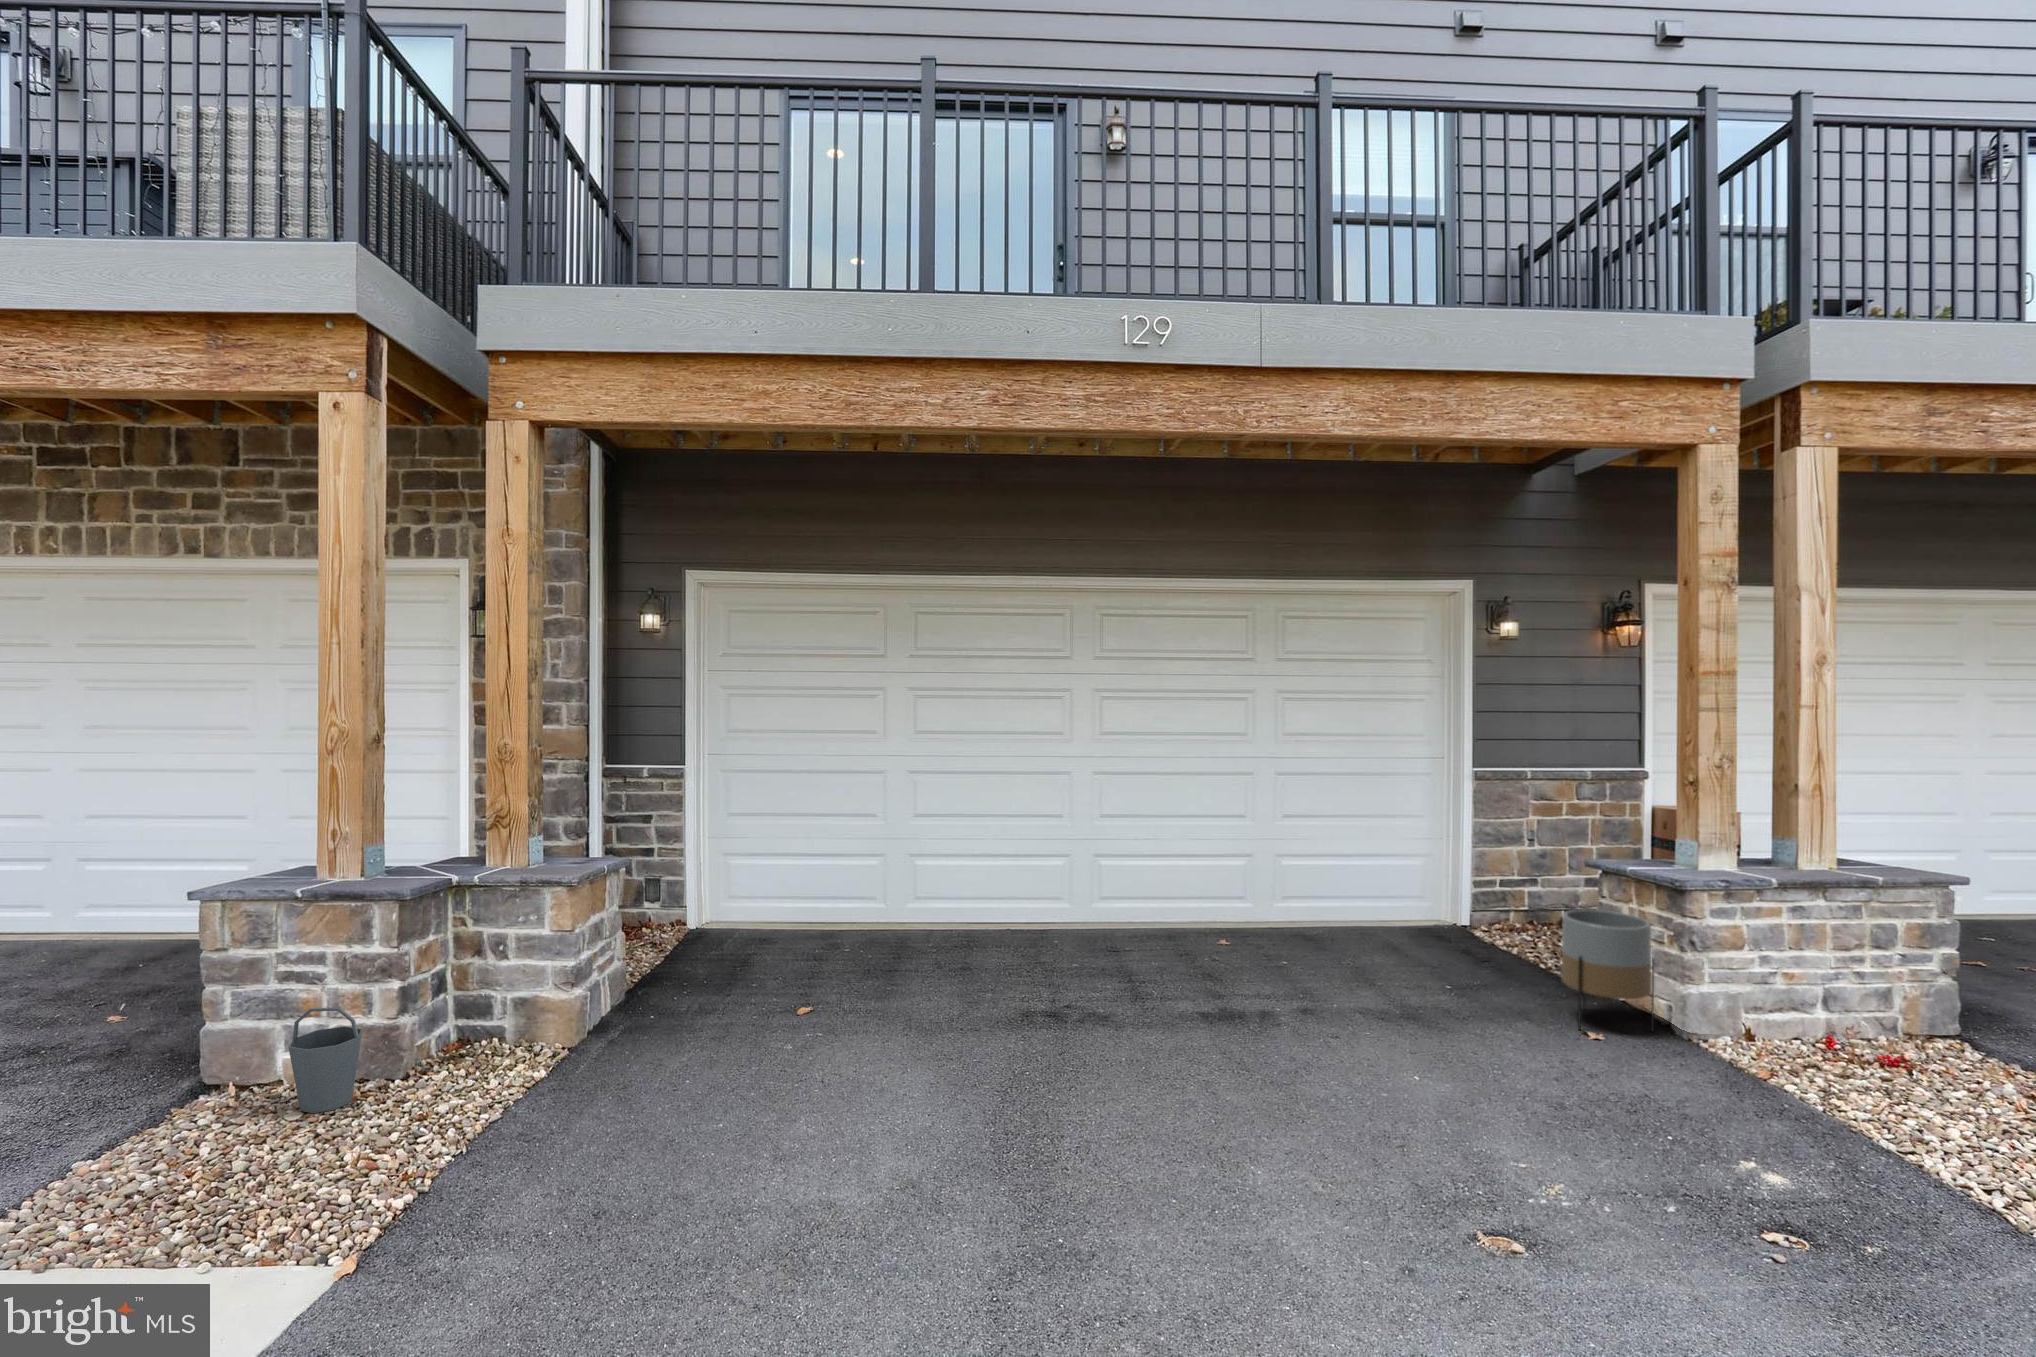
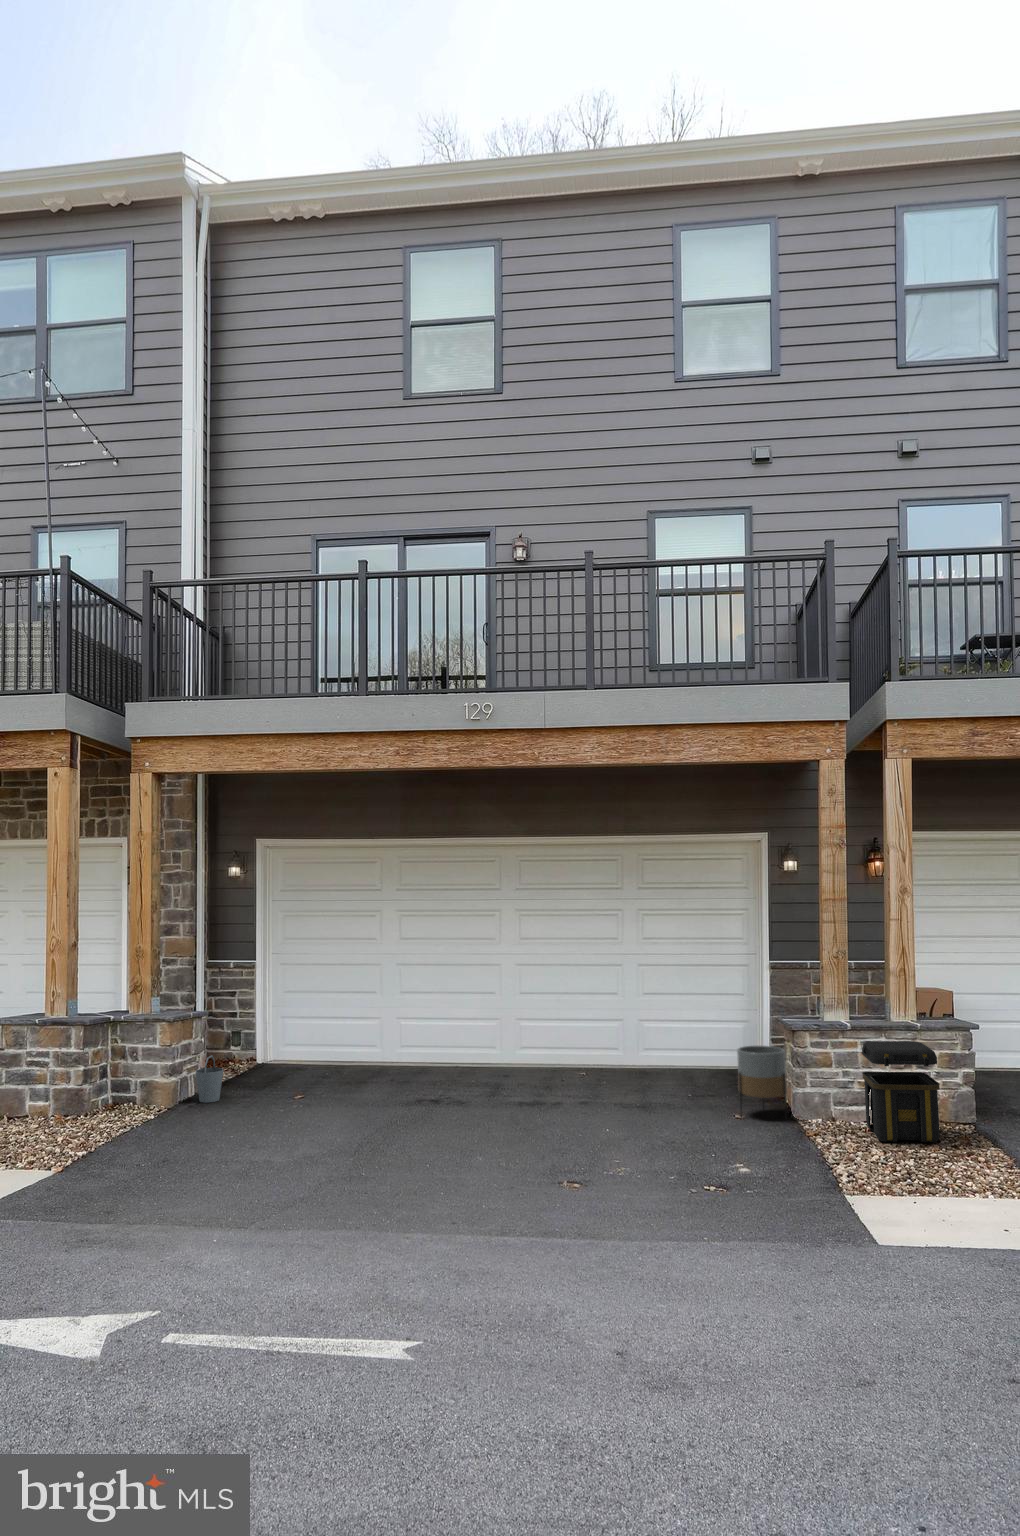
toolbox: none [1805,909,1991,1085] -> present [862,1041,940,1142]
bucket: present [289,1007,363,1113] -> present [196,1055,223,1103]

